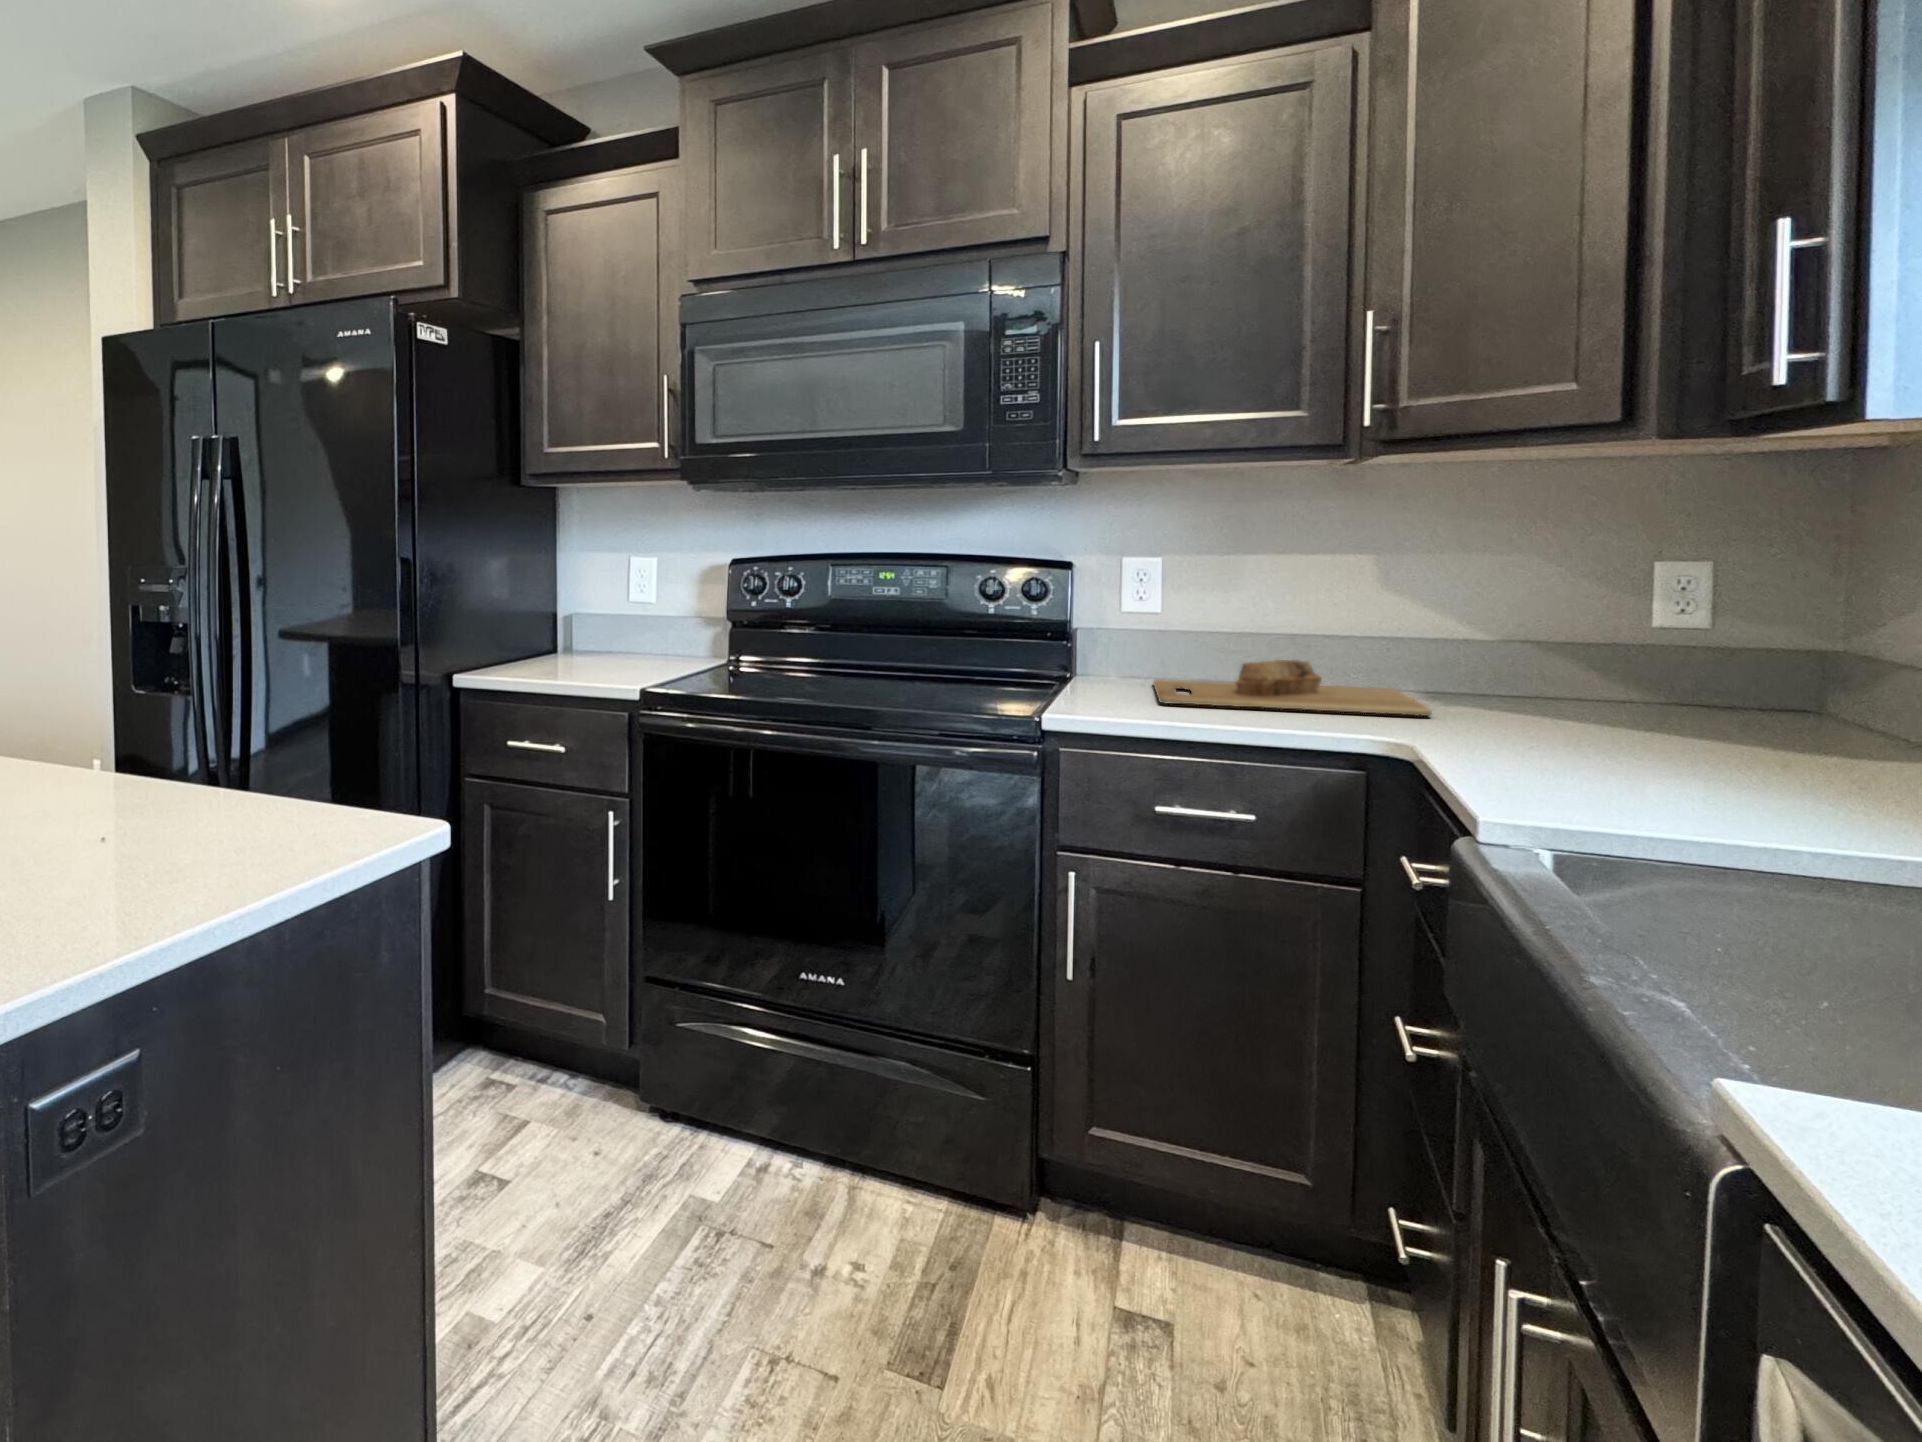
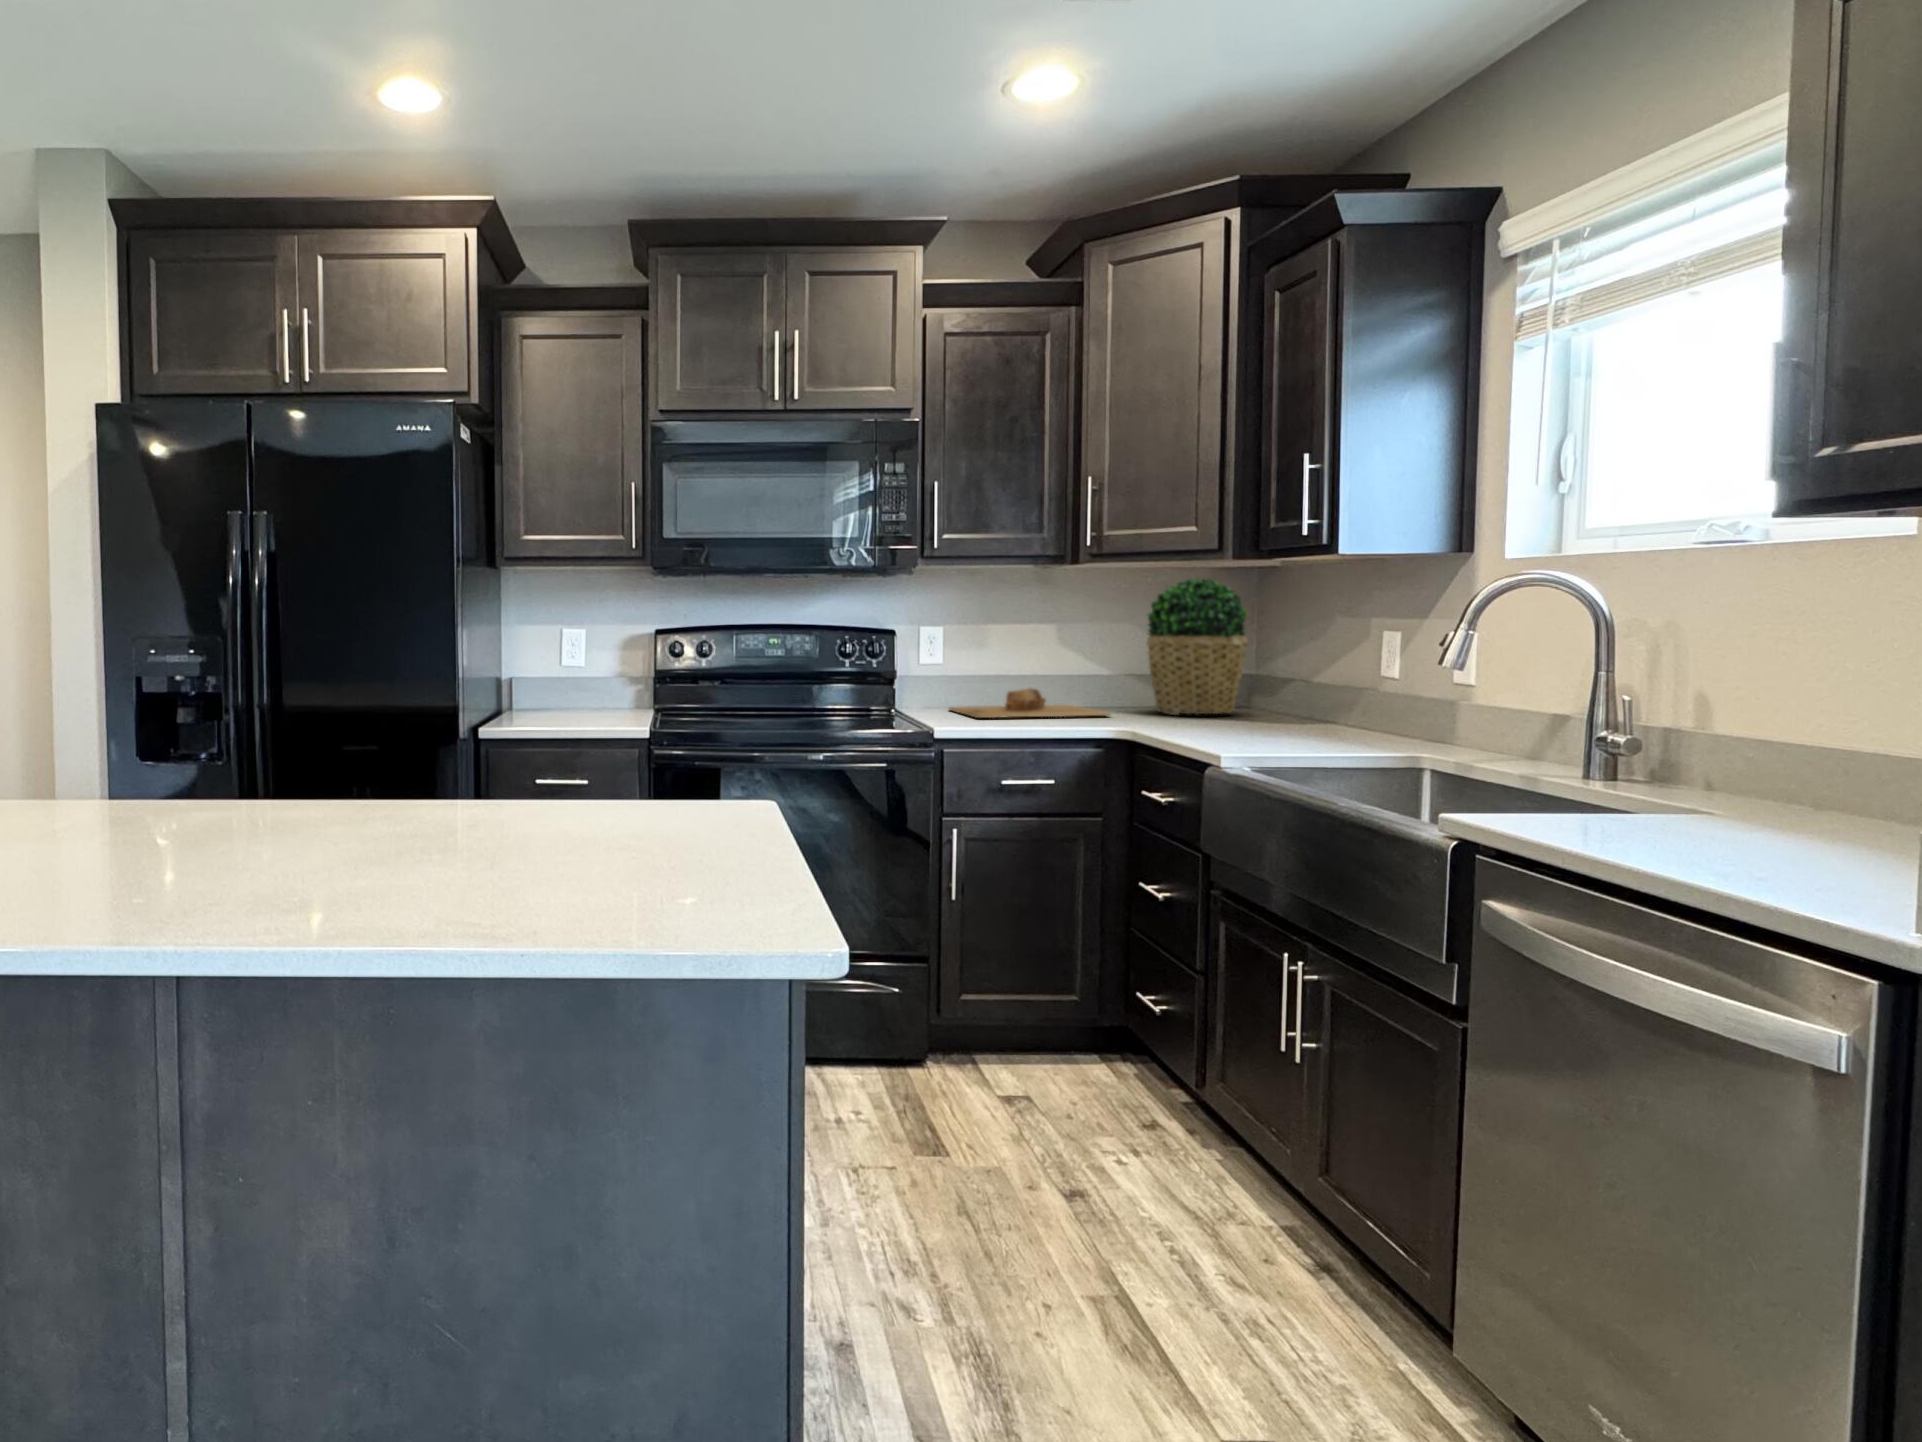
potted plant: none [1532,475,1777,729] -> present [1146,579,1247,715]

